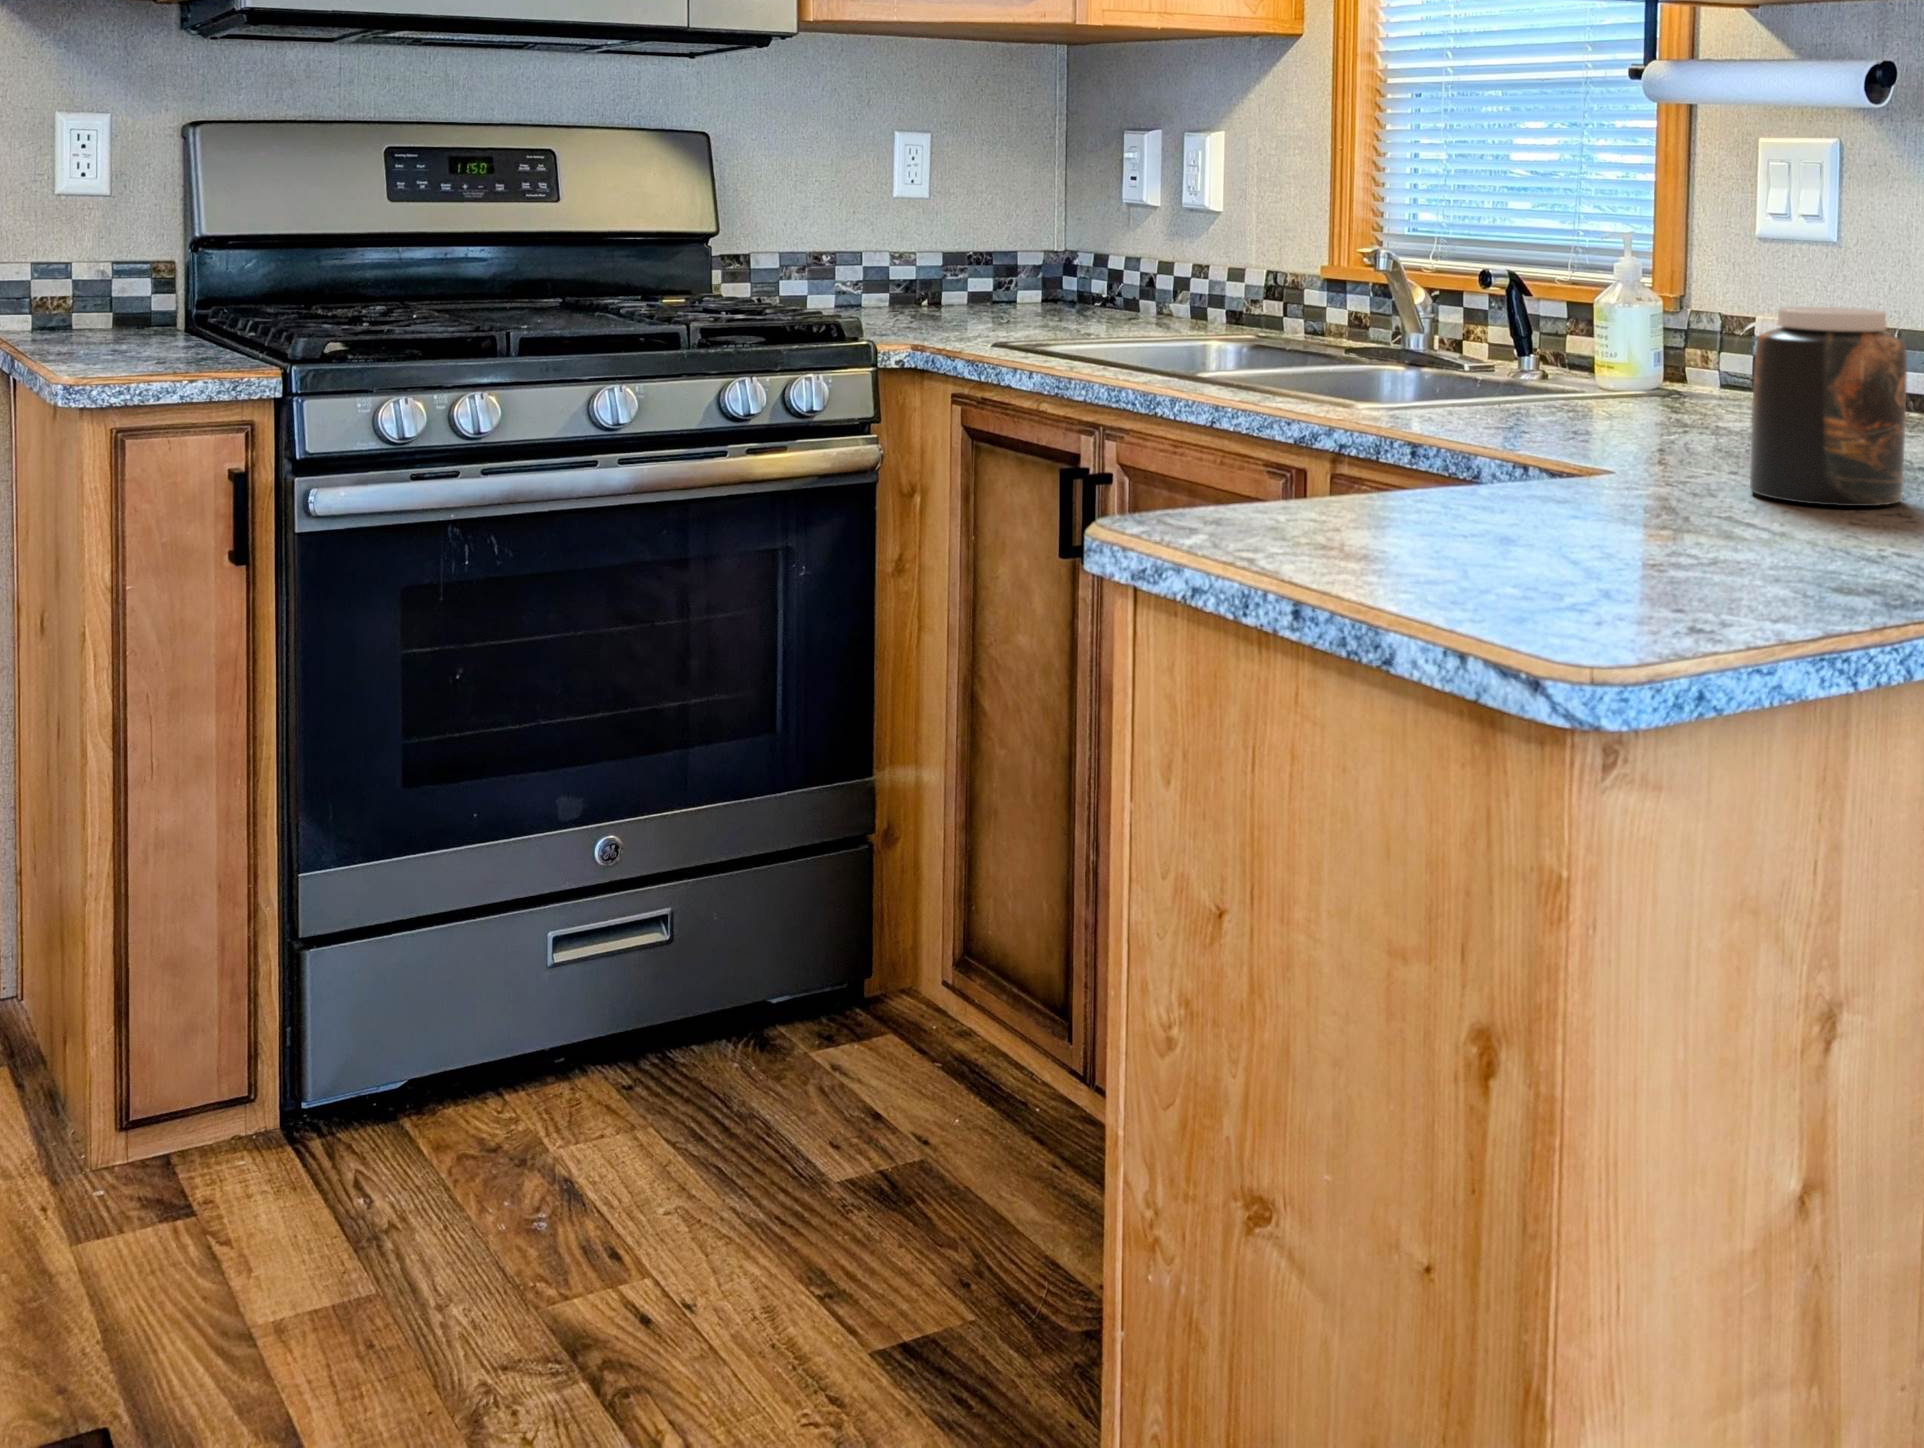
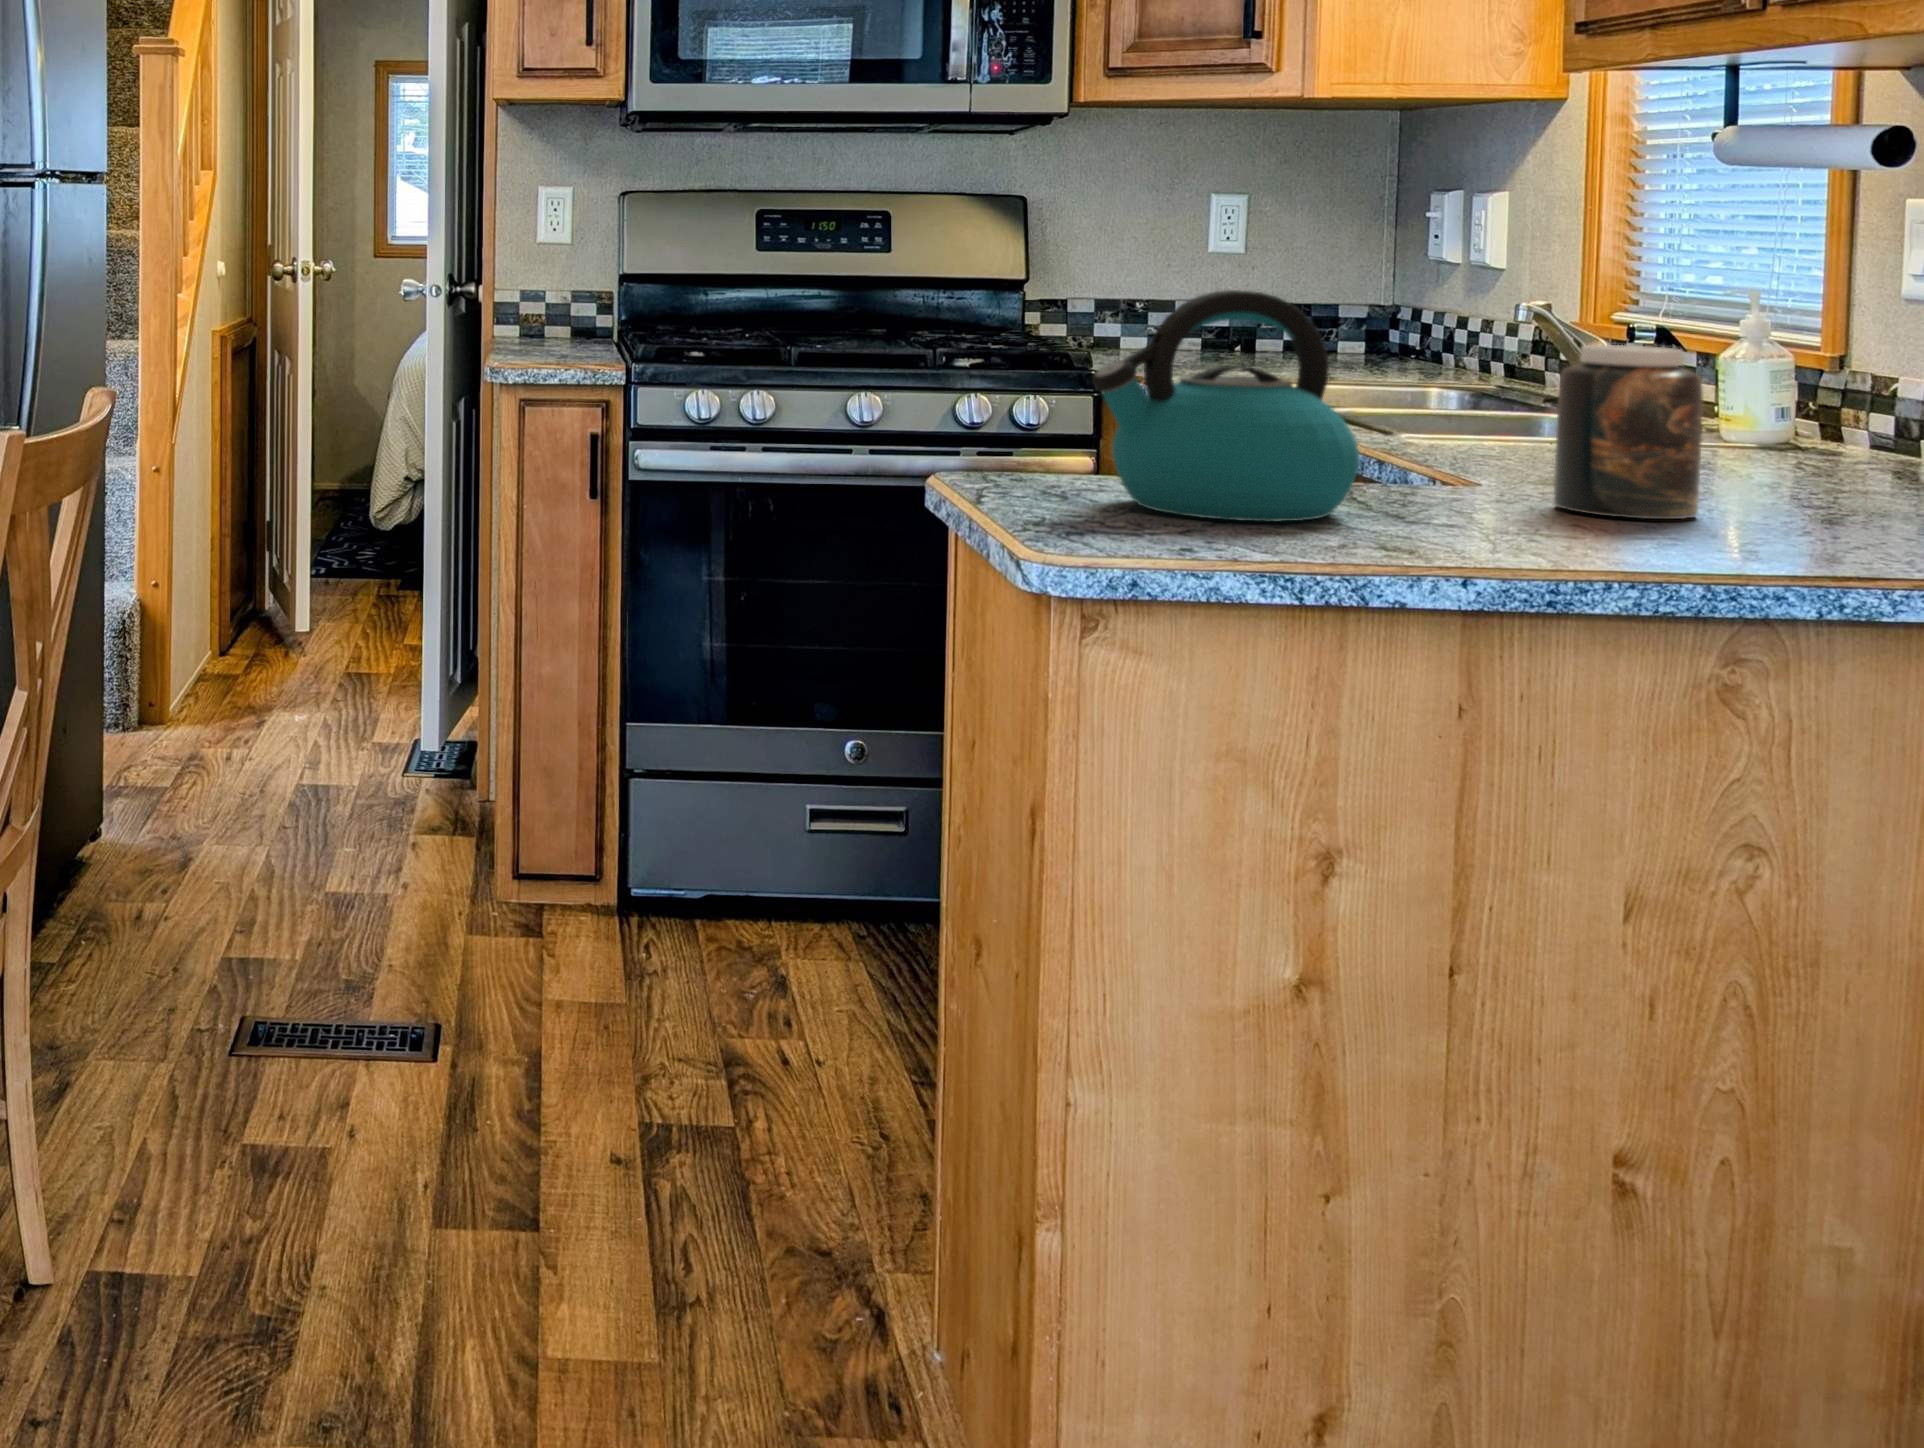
kettle: none [1381,254,1688,562] -> present [1092,290,1360,521]

